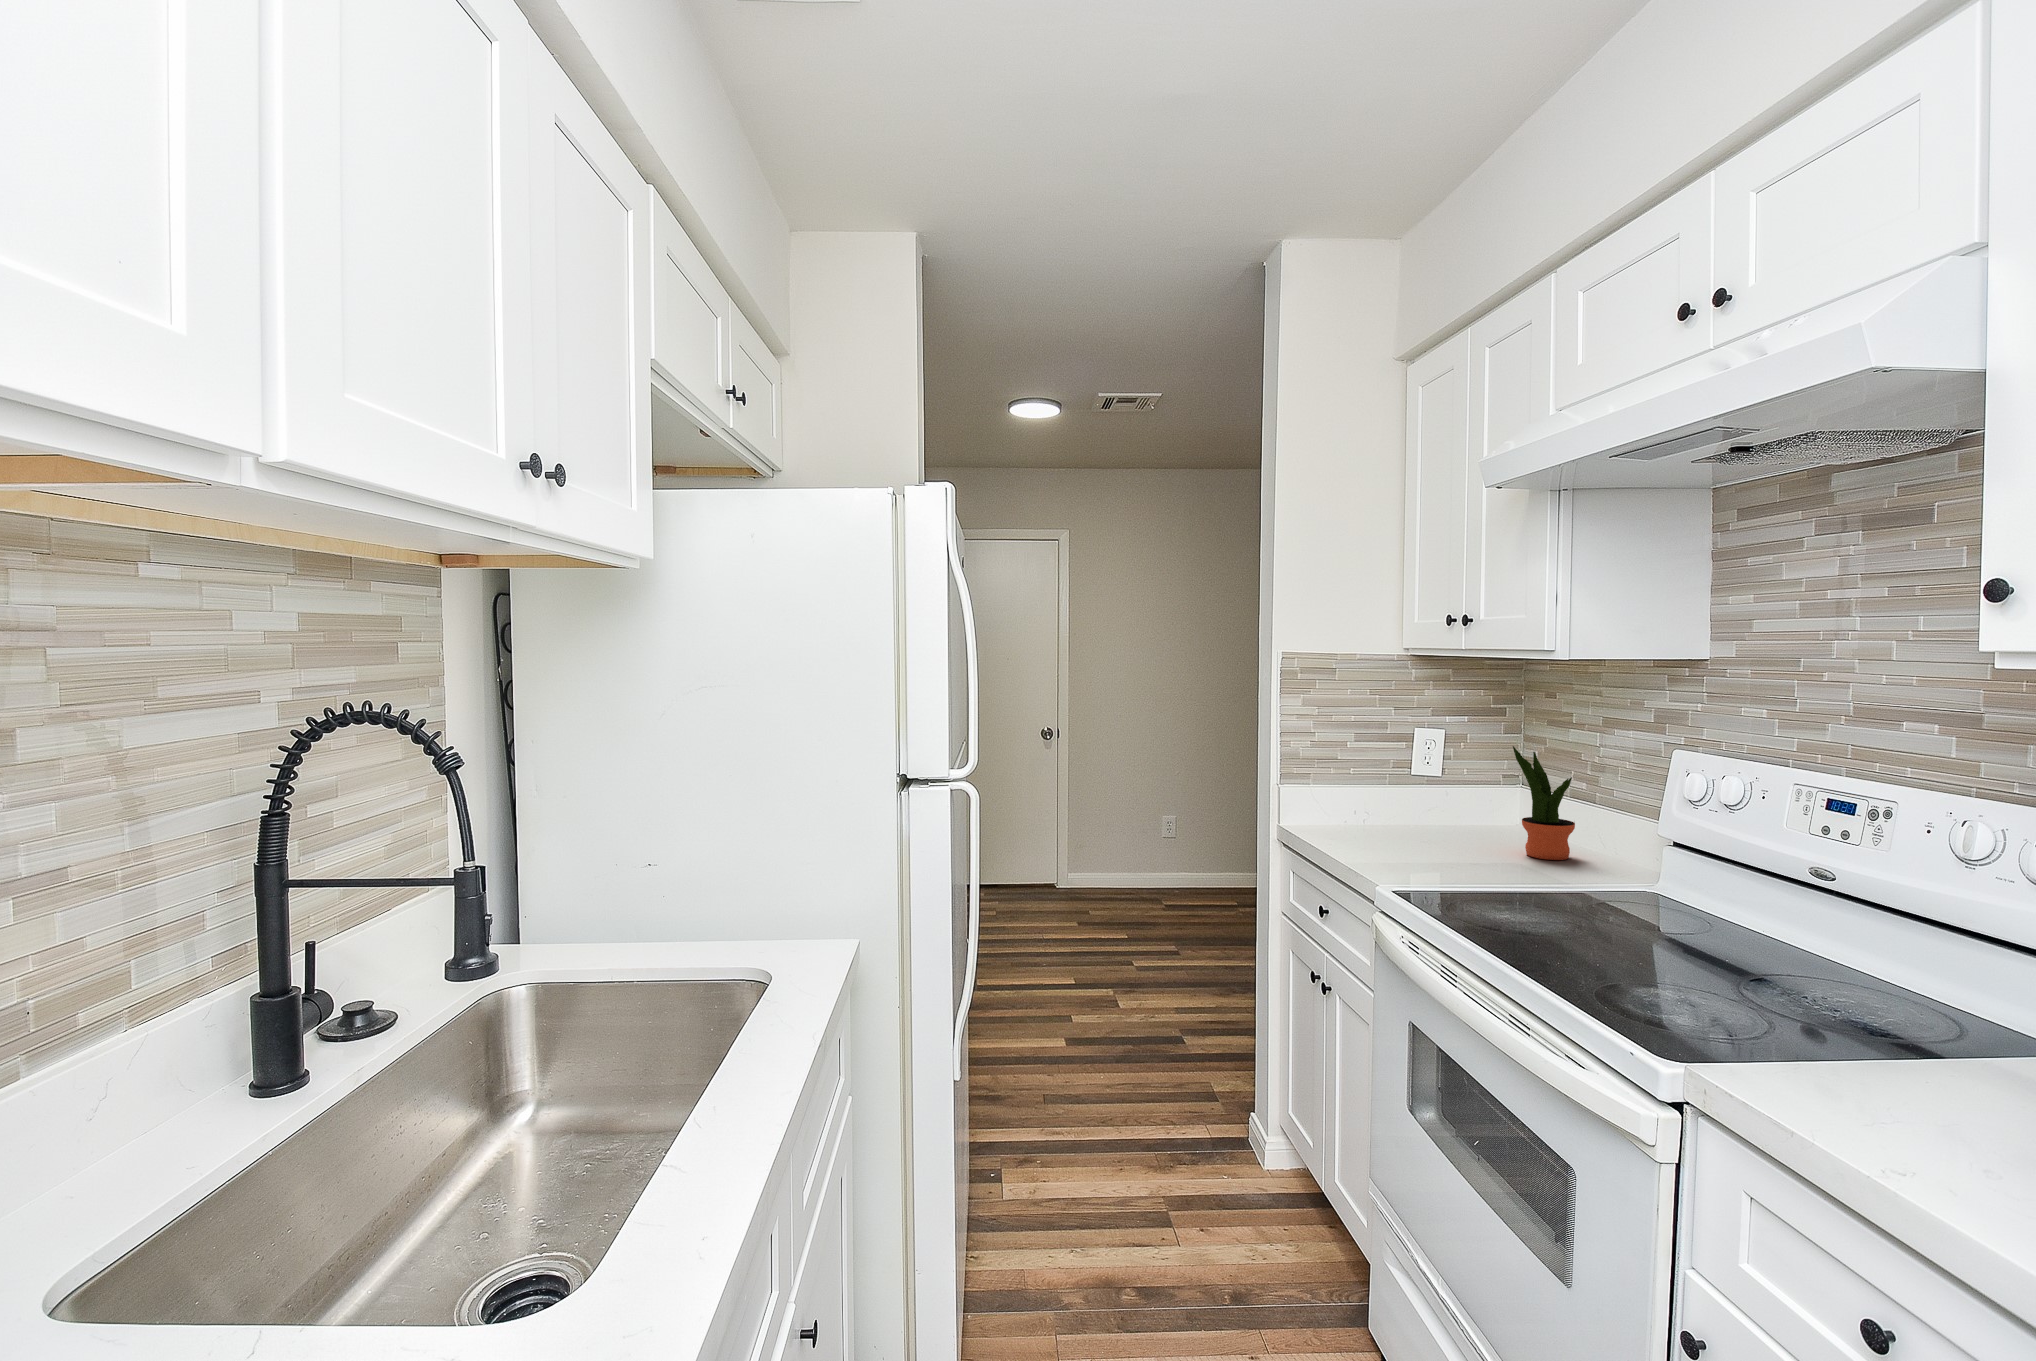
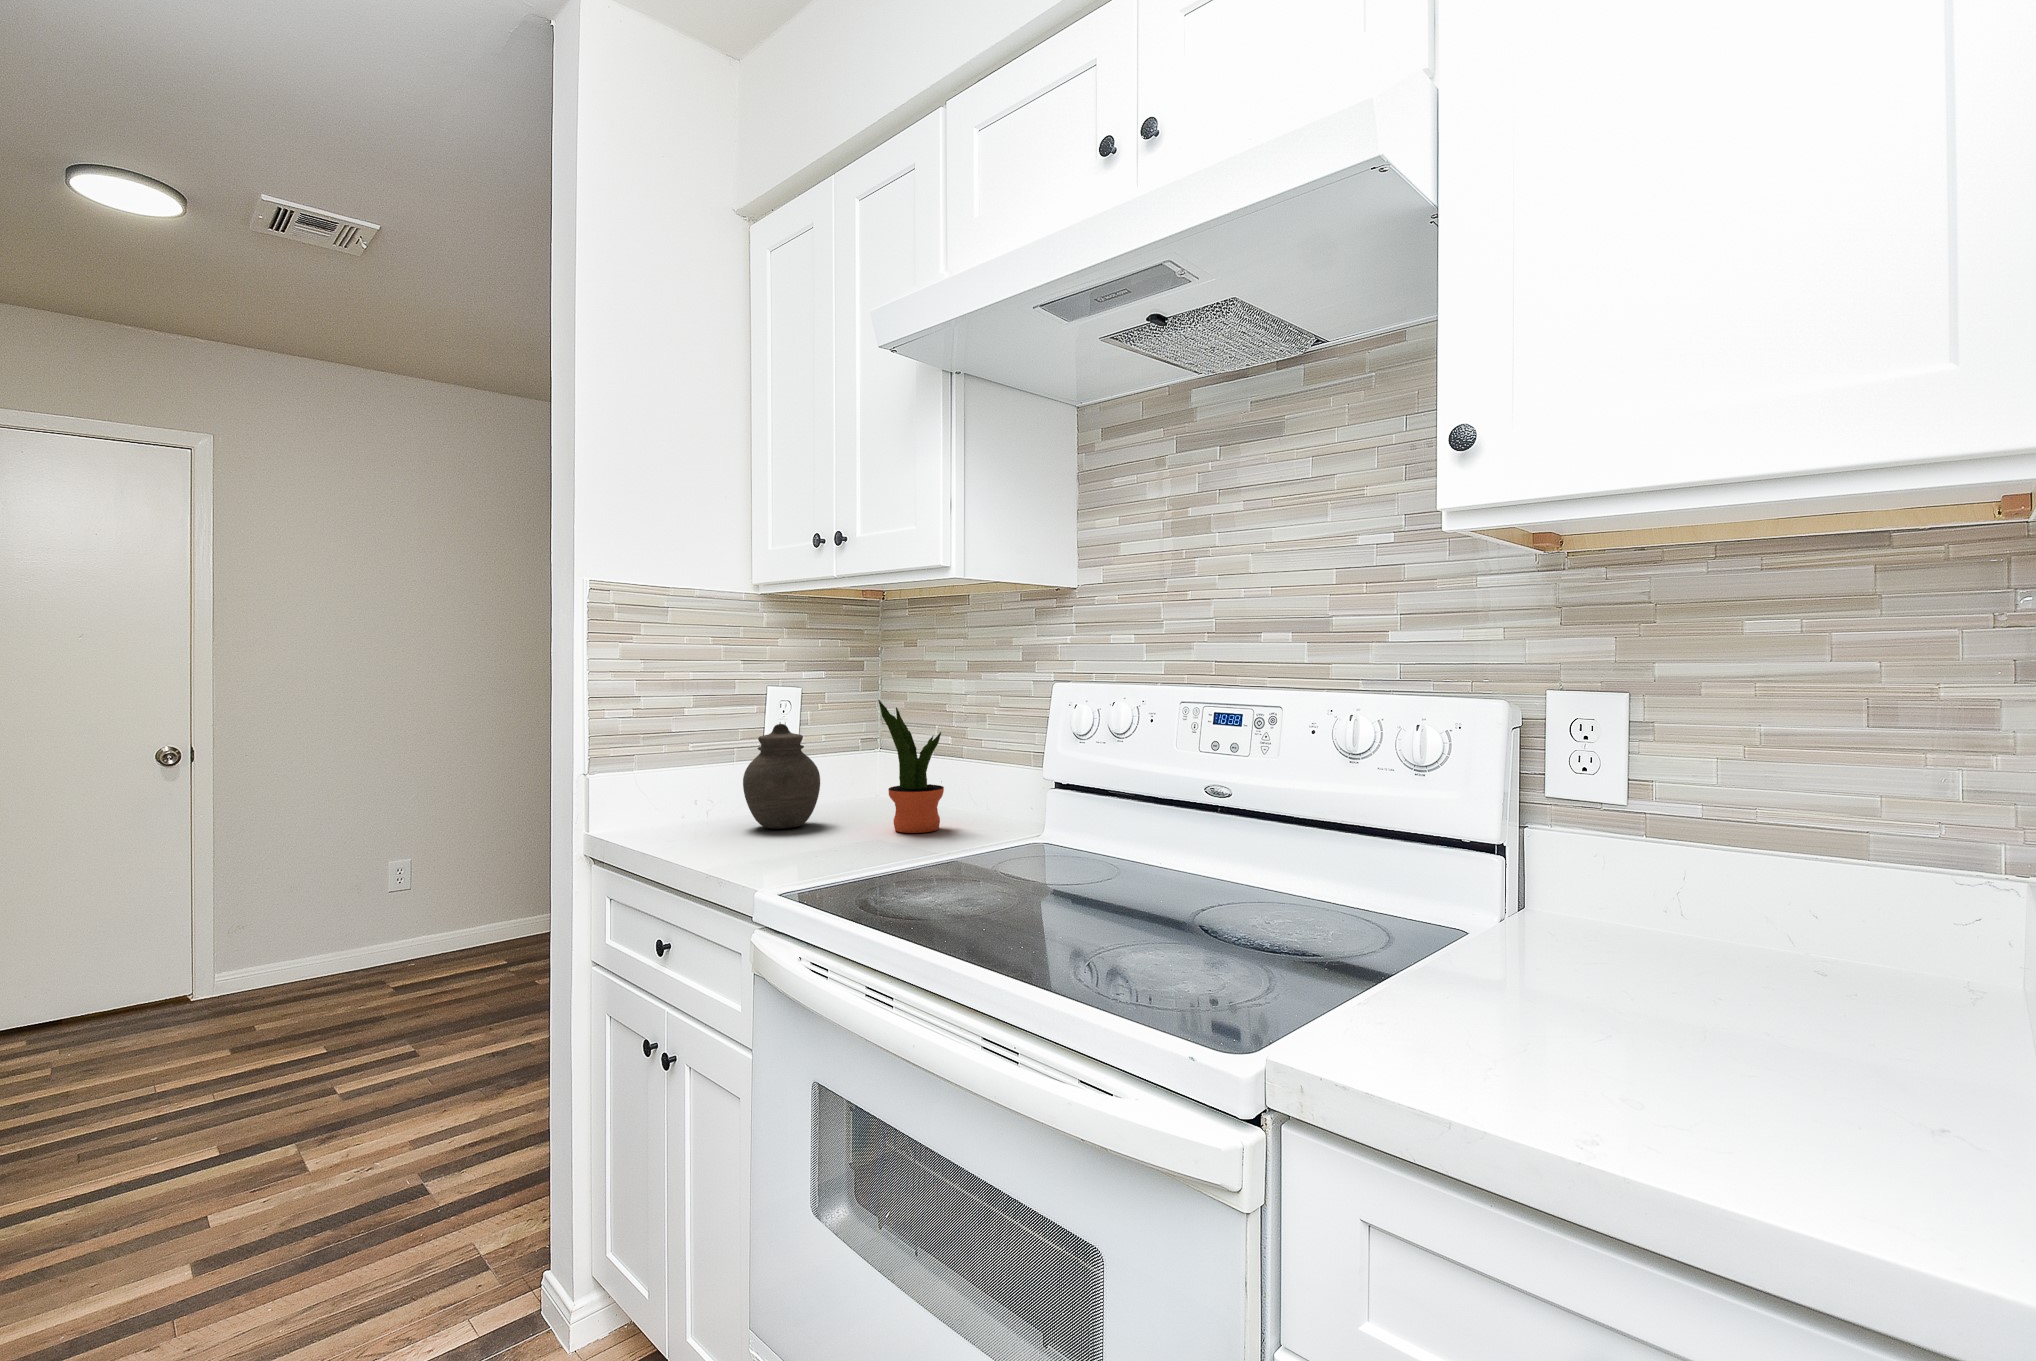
jar: none [1402,755,1466,838] -> present [743,724,820,829]

